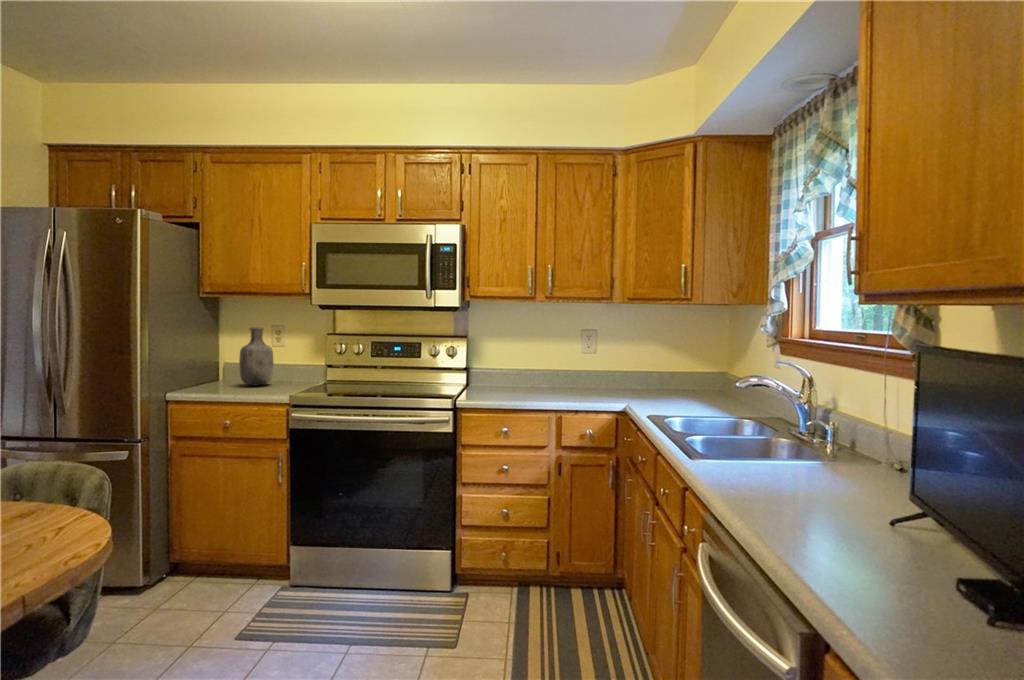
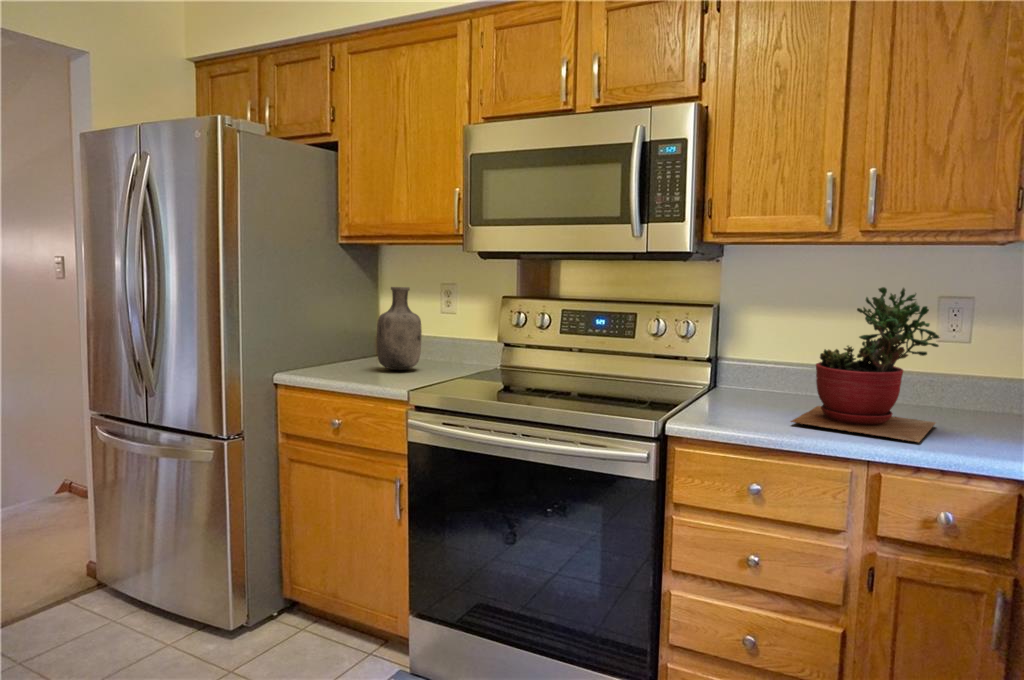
succulent plant: none [517,324,582,400] -> present [791,287,940,442]

